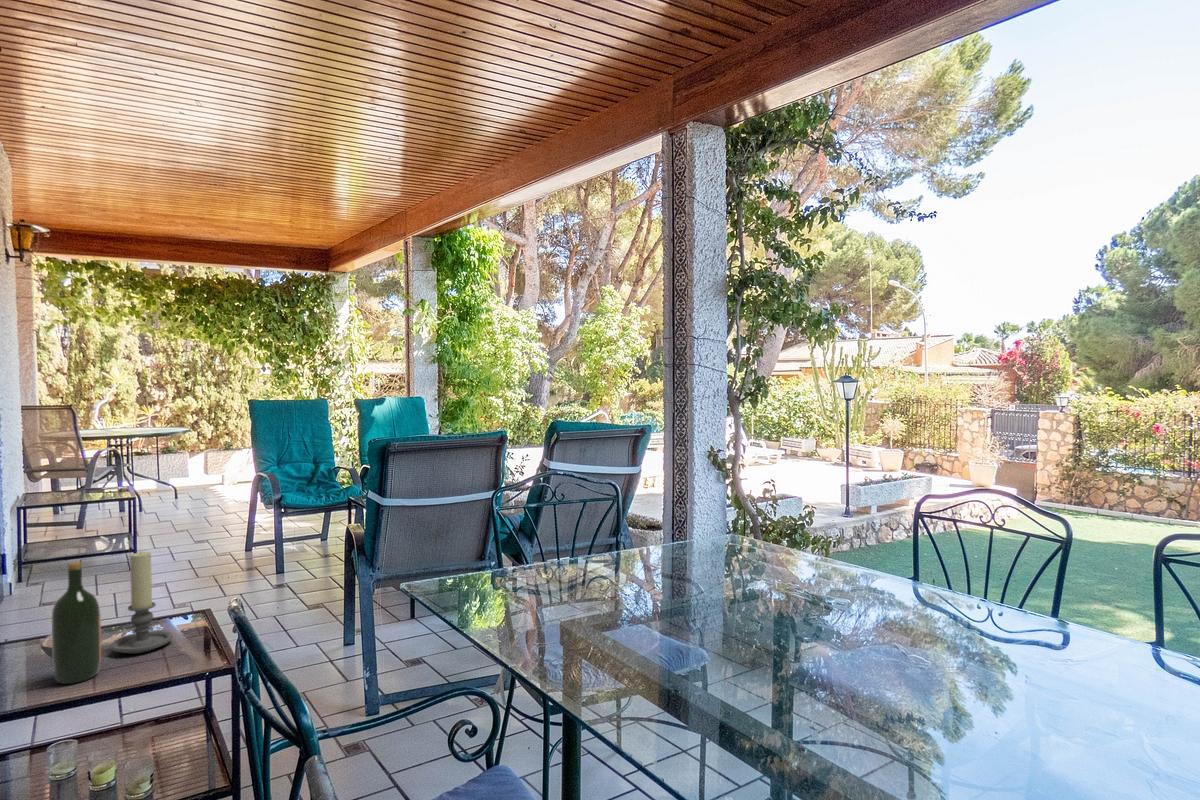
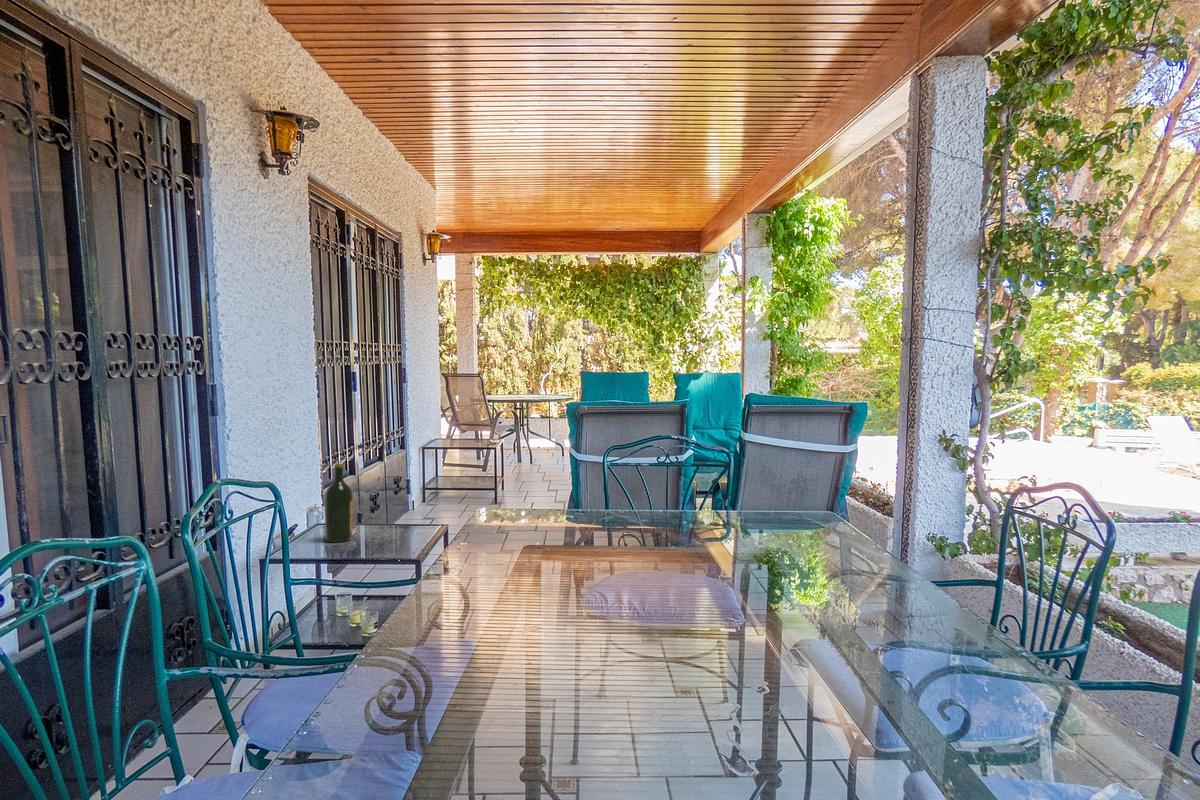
candle holder: present [111,552,173,654] -> none [369,464,407,535]

